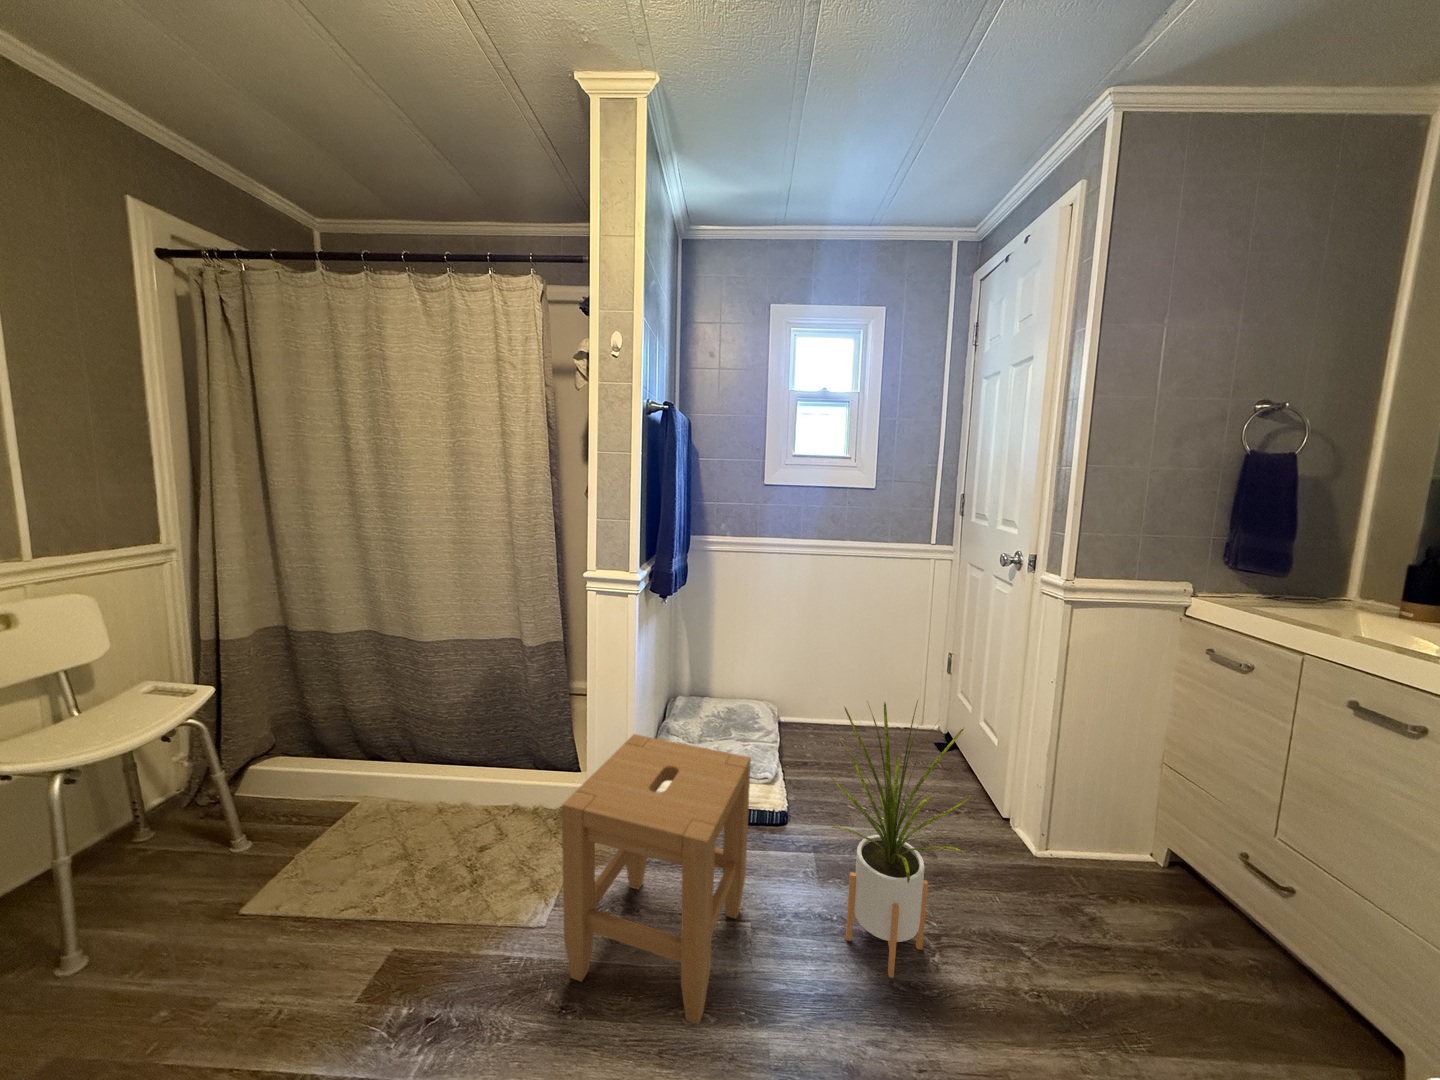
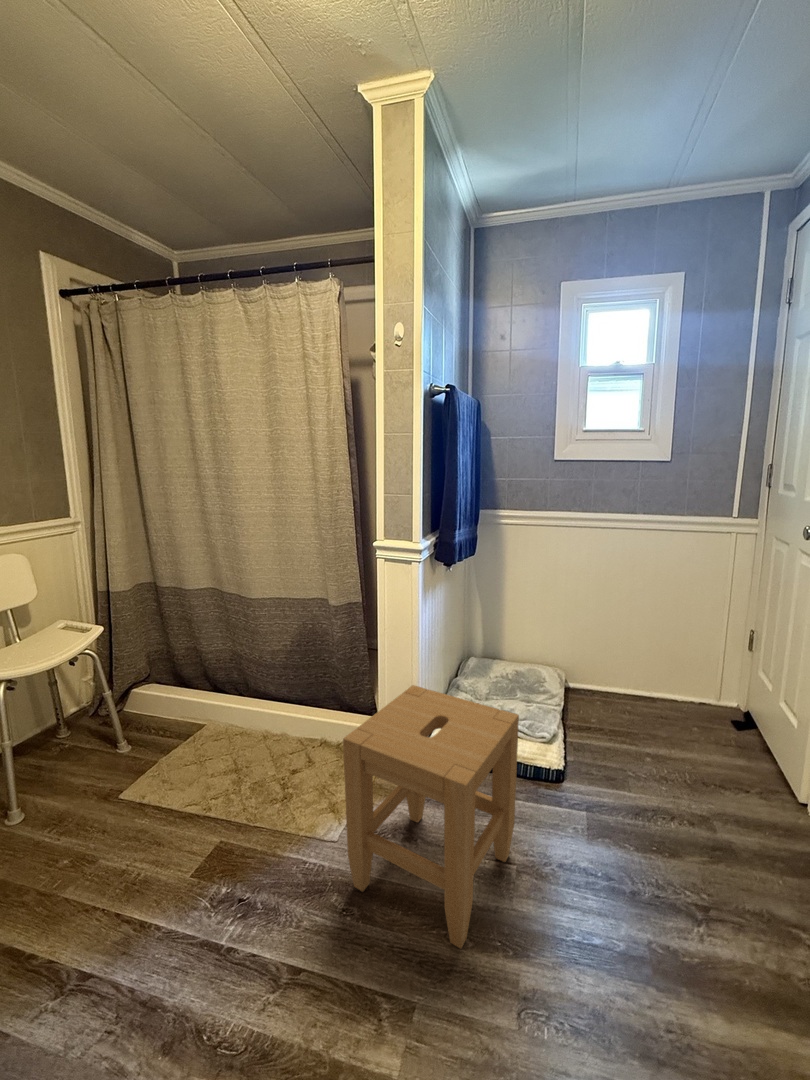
house plant: present [828,701,972,978] -> none [595,668,756,945]

